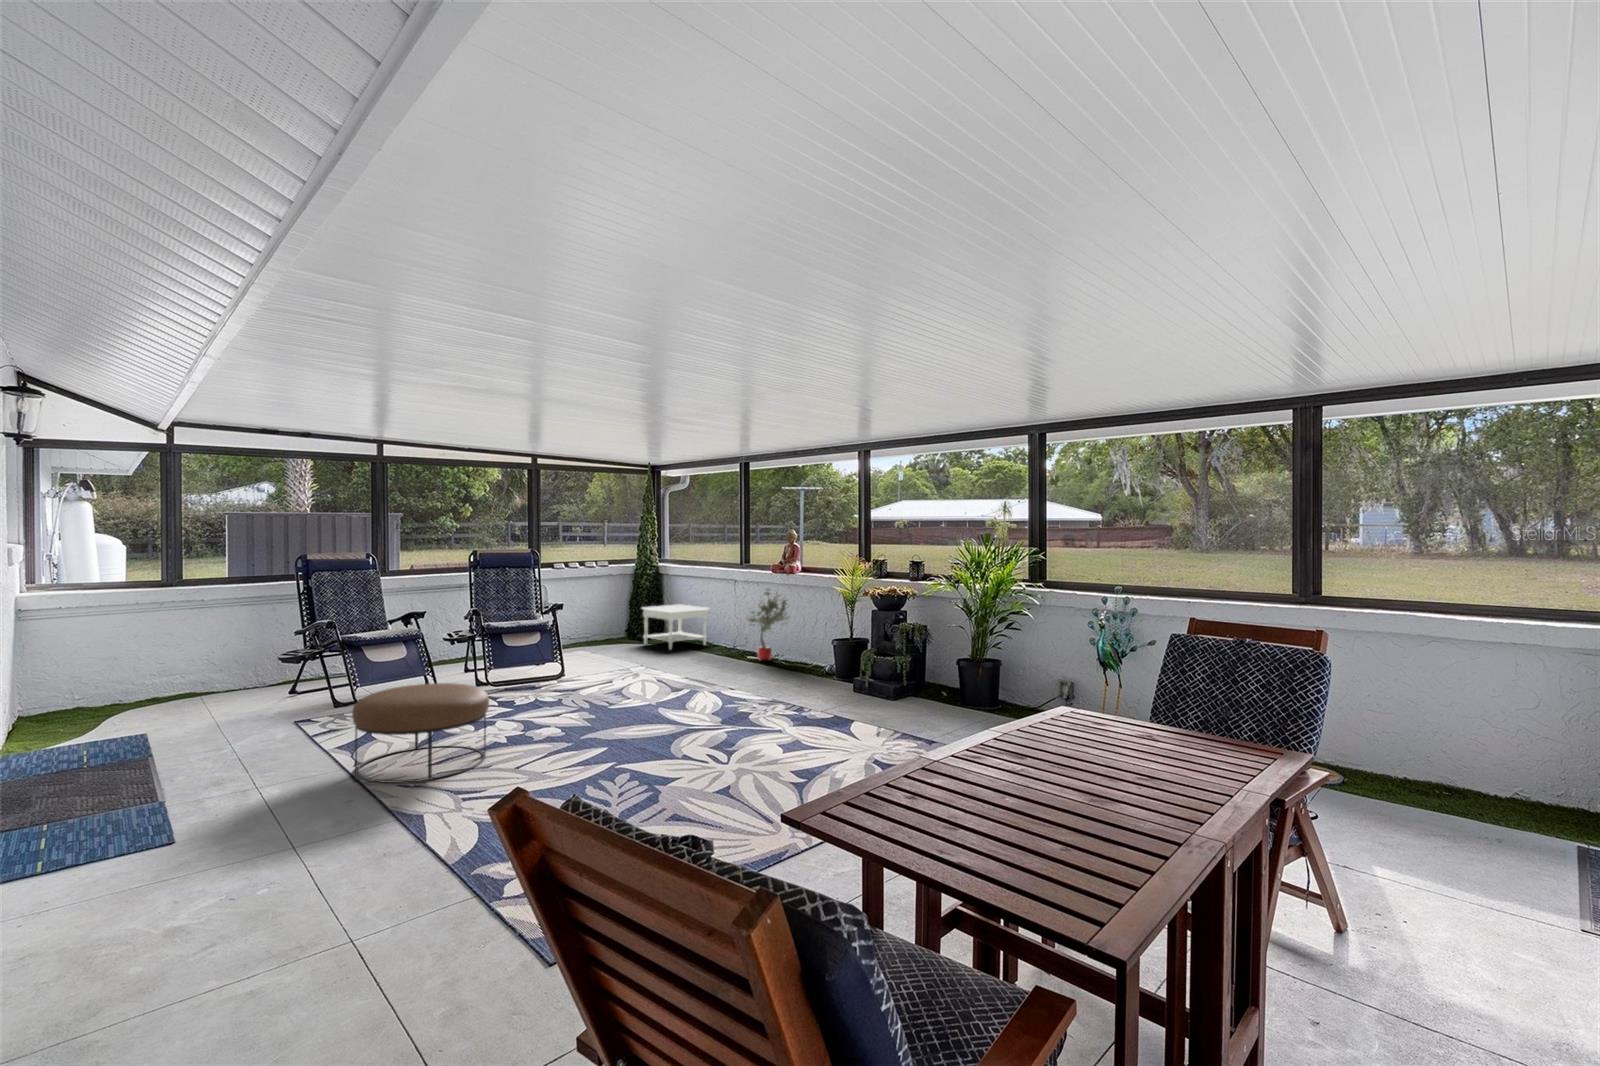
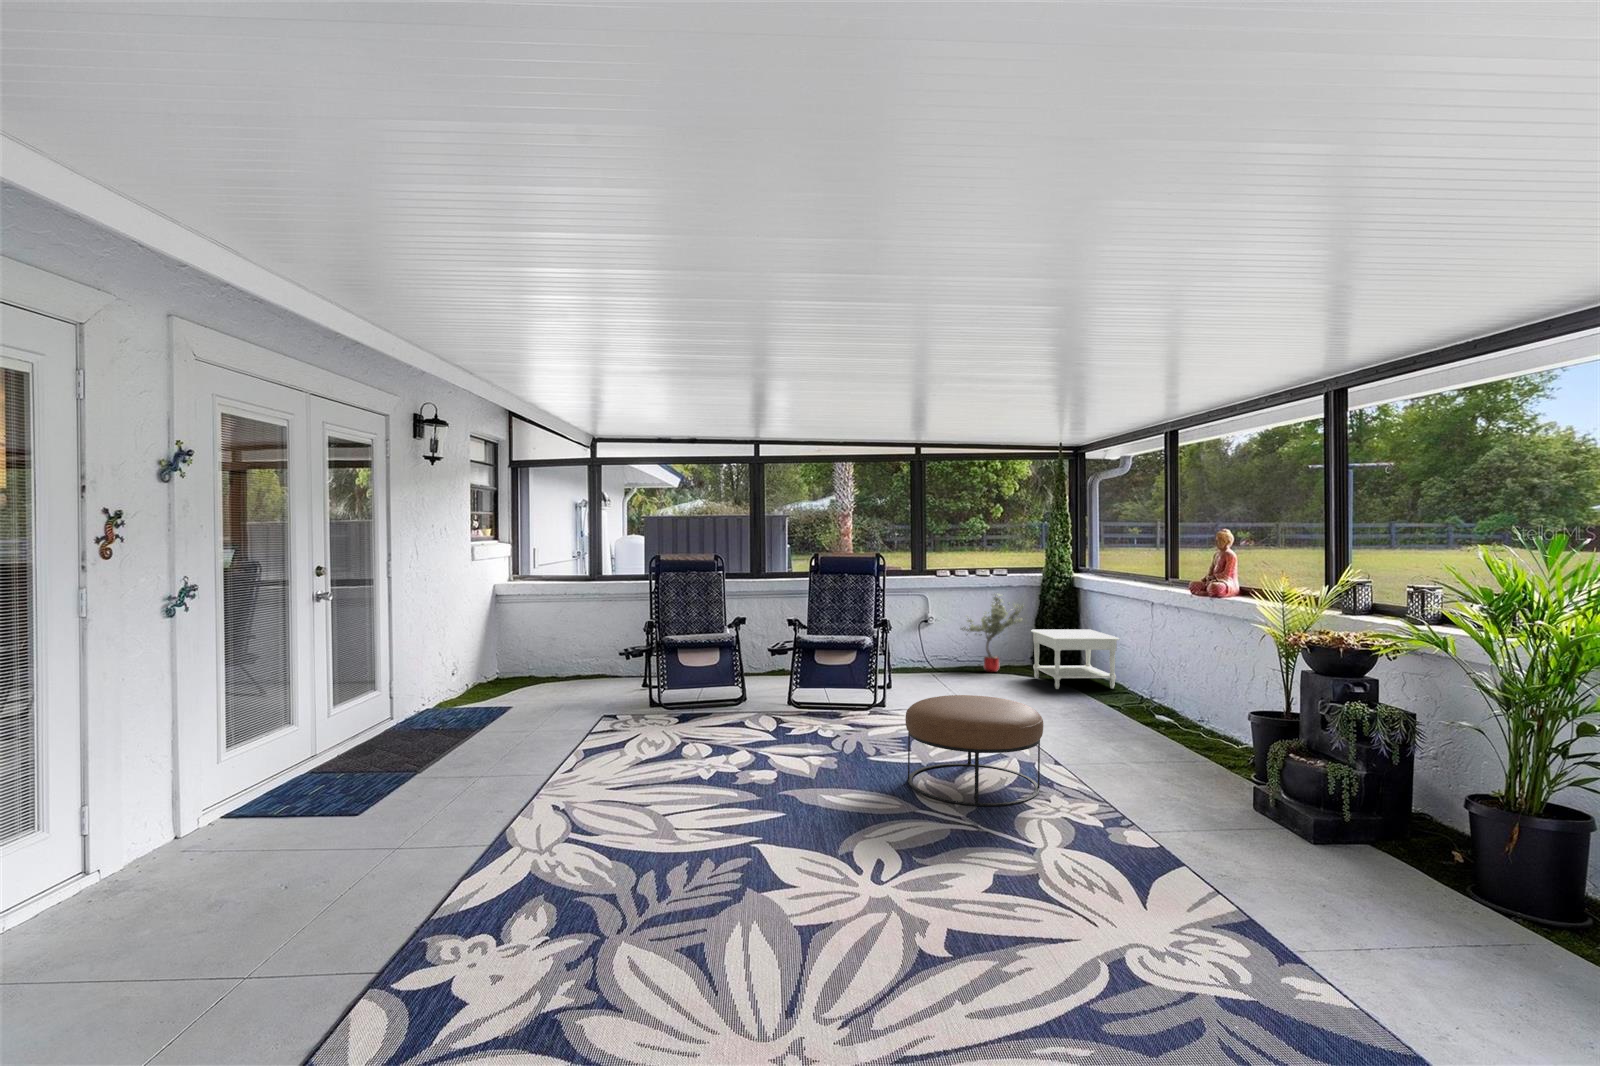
potted tree: present [746,589,788,661] -> present [962,594,1023,672]
ottoman: present [352,683,489,783] -> present [905,695,1043,806]

